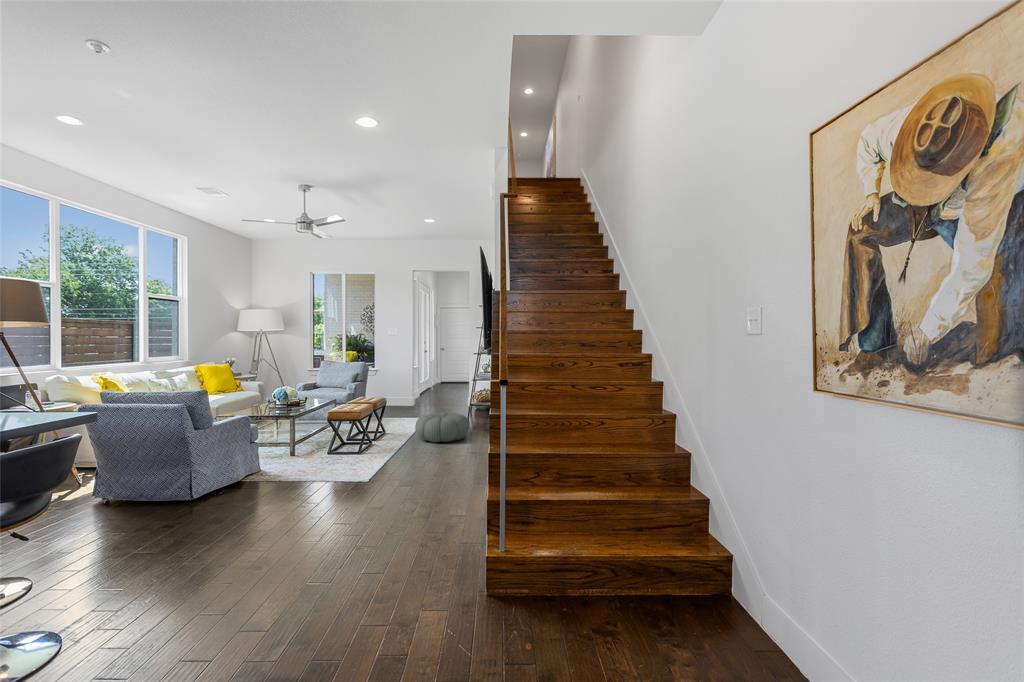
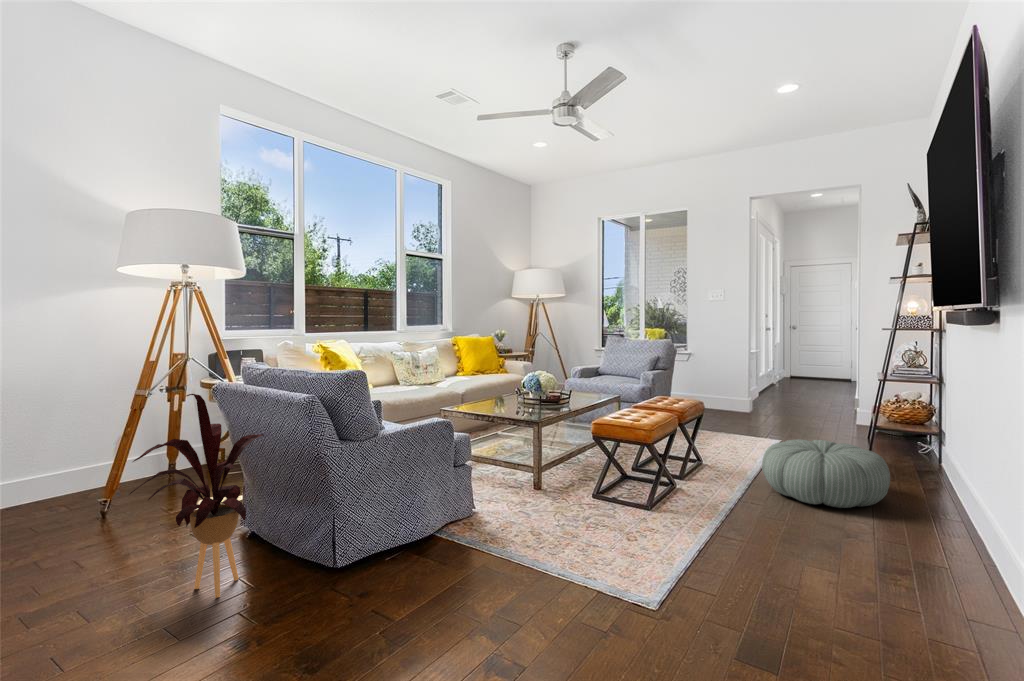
house plant: none [70,410,141,522] -> present [130,394,264,598]

